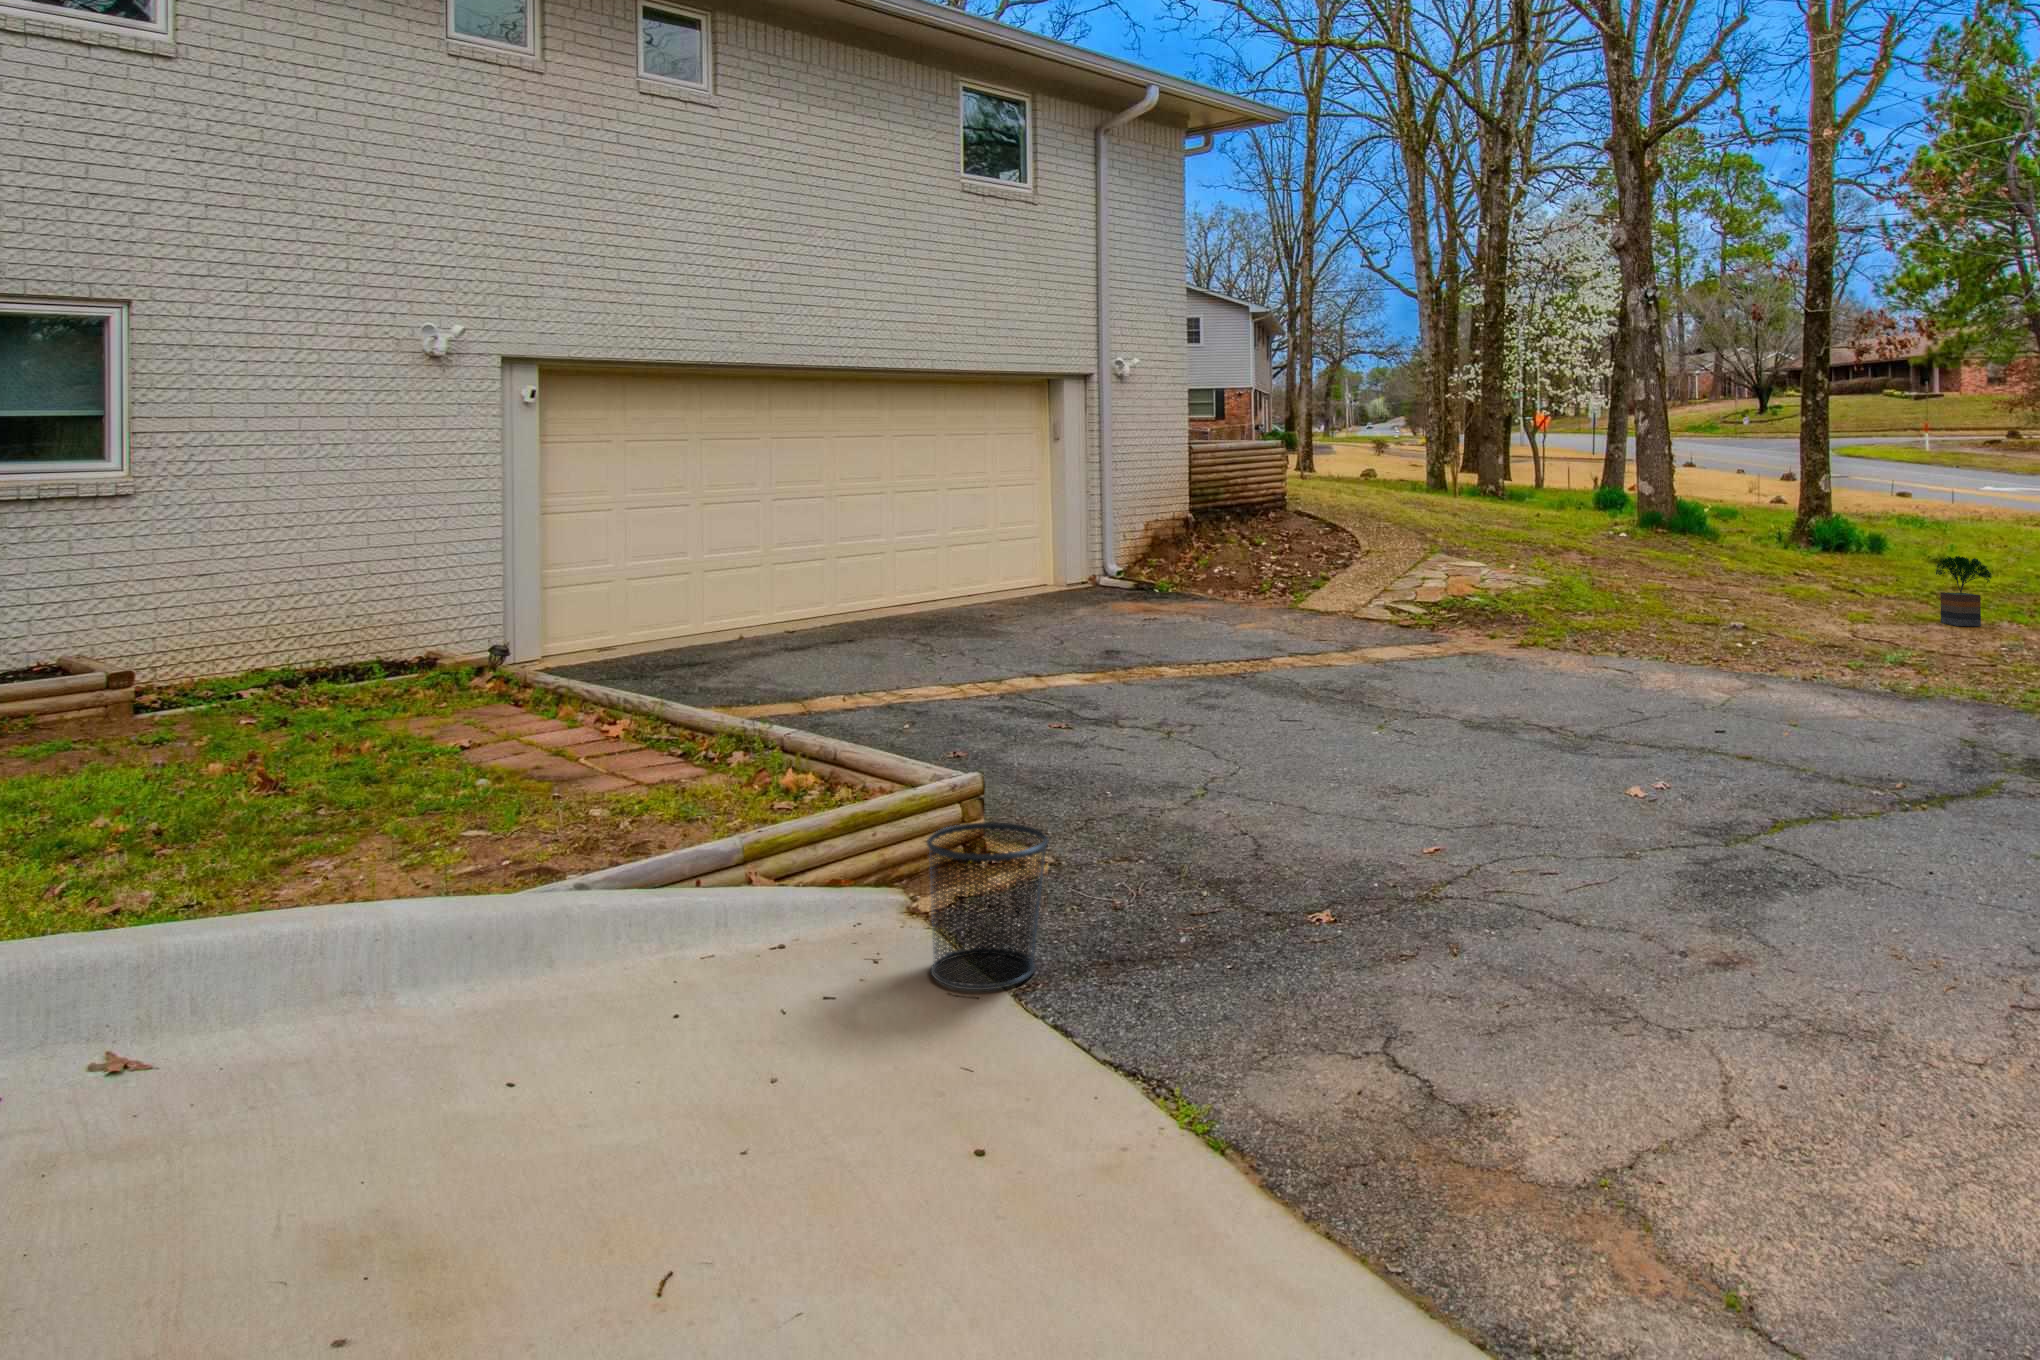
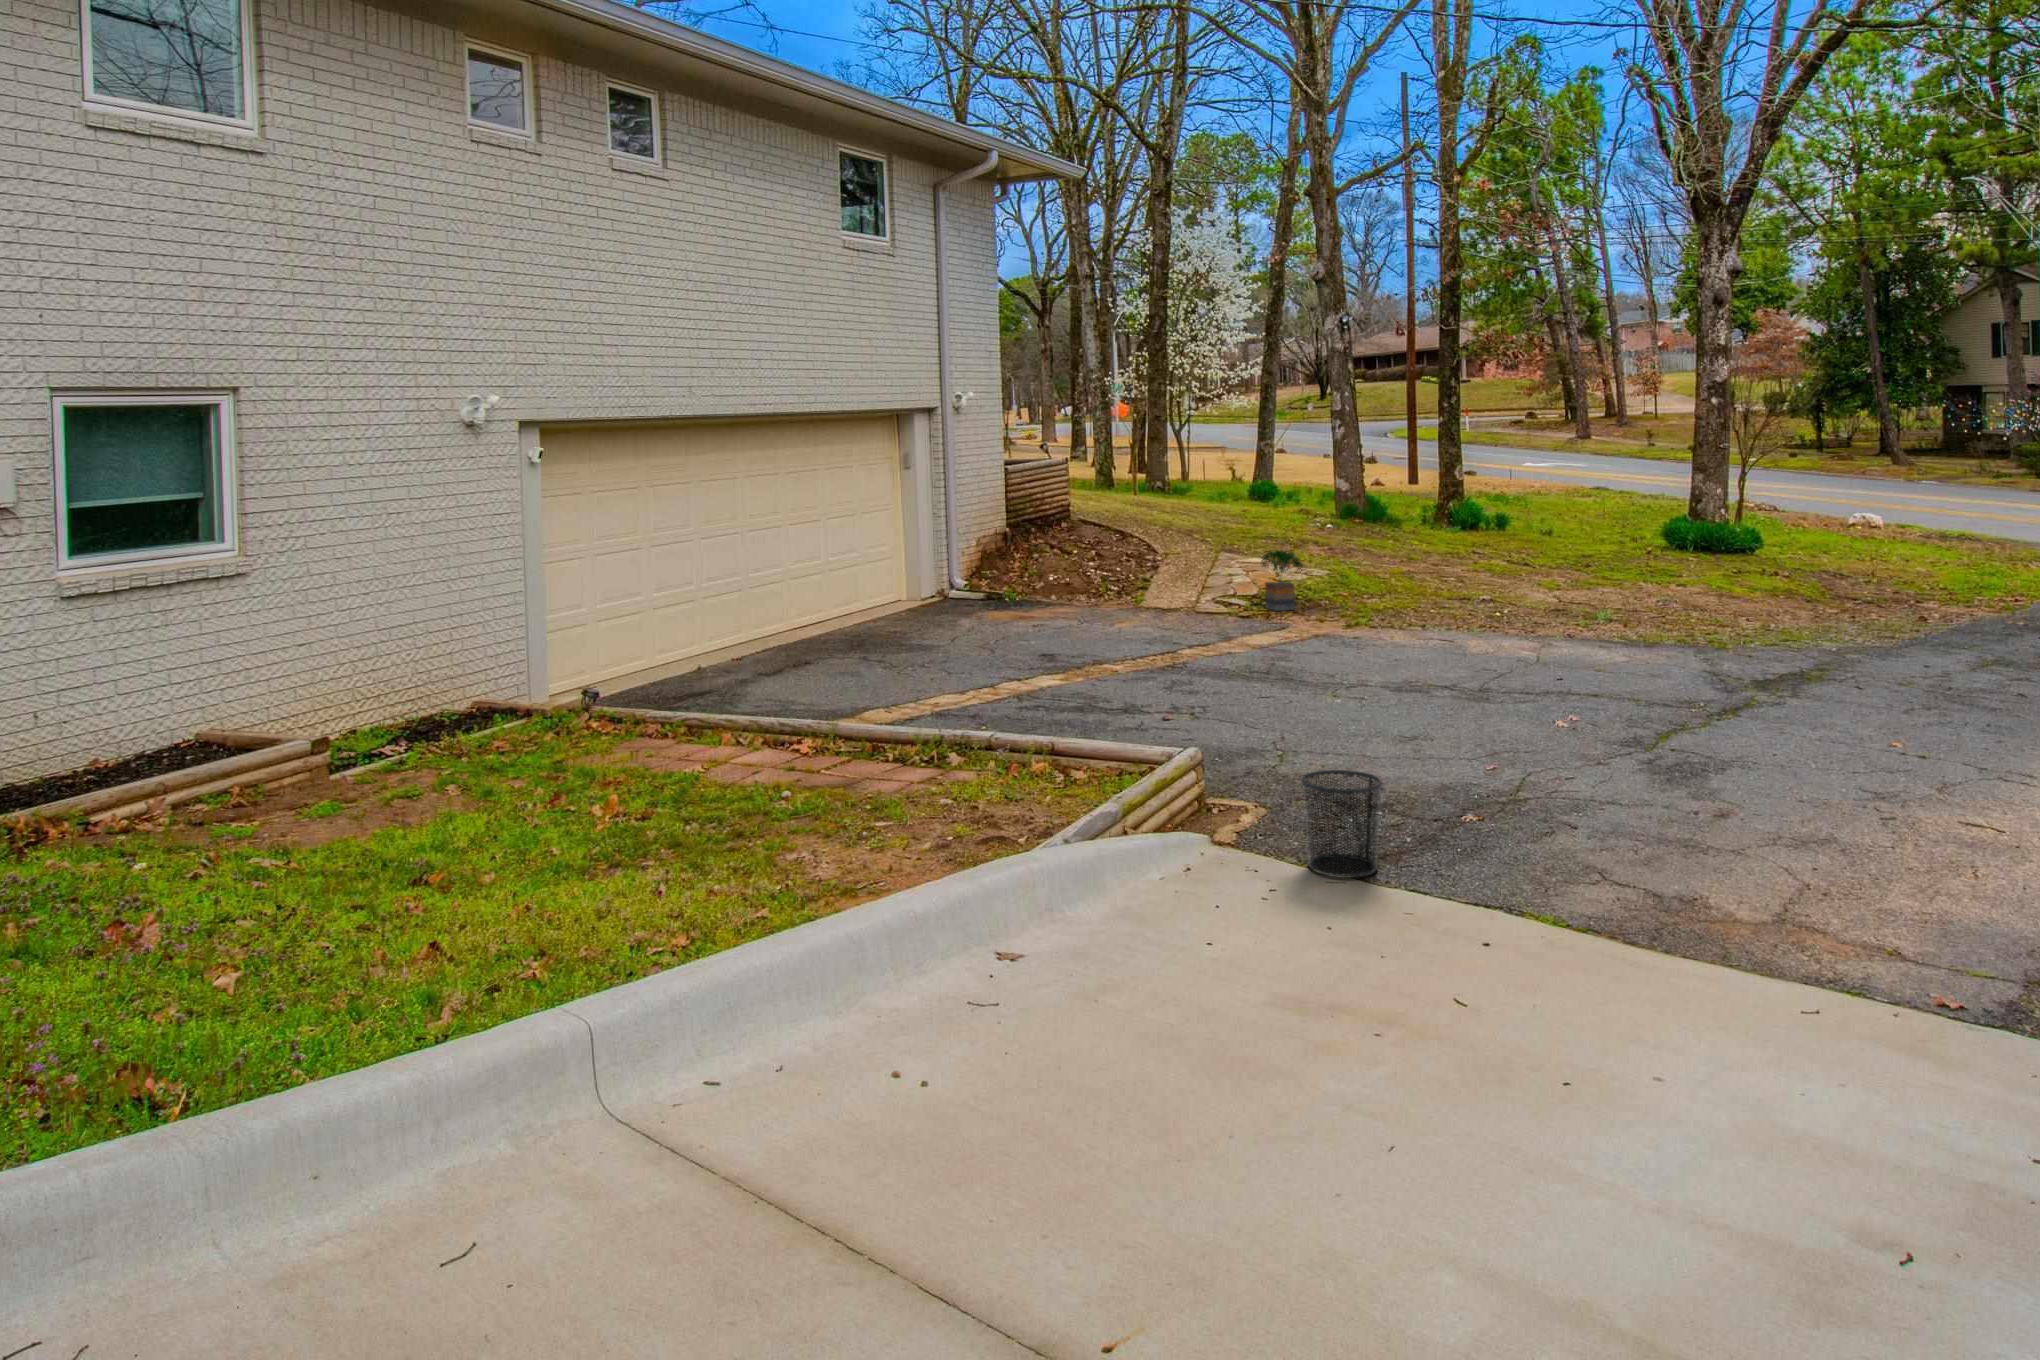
potted tree: present [1936,556,1992,626] -> present [1261,550,1303,611]

